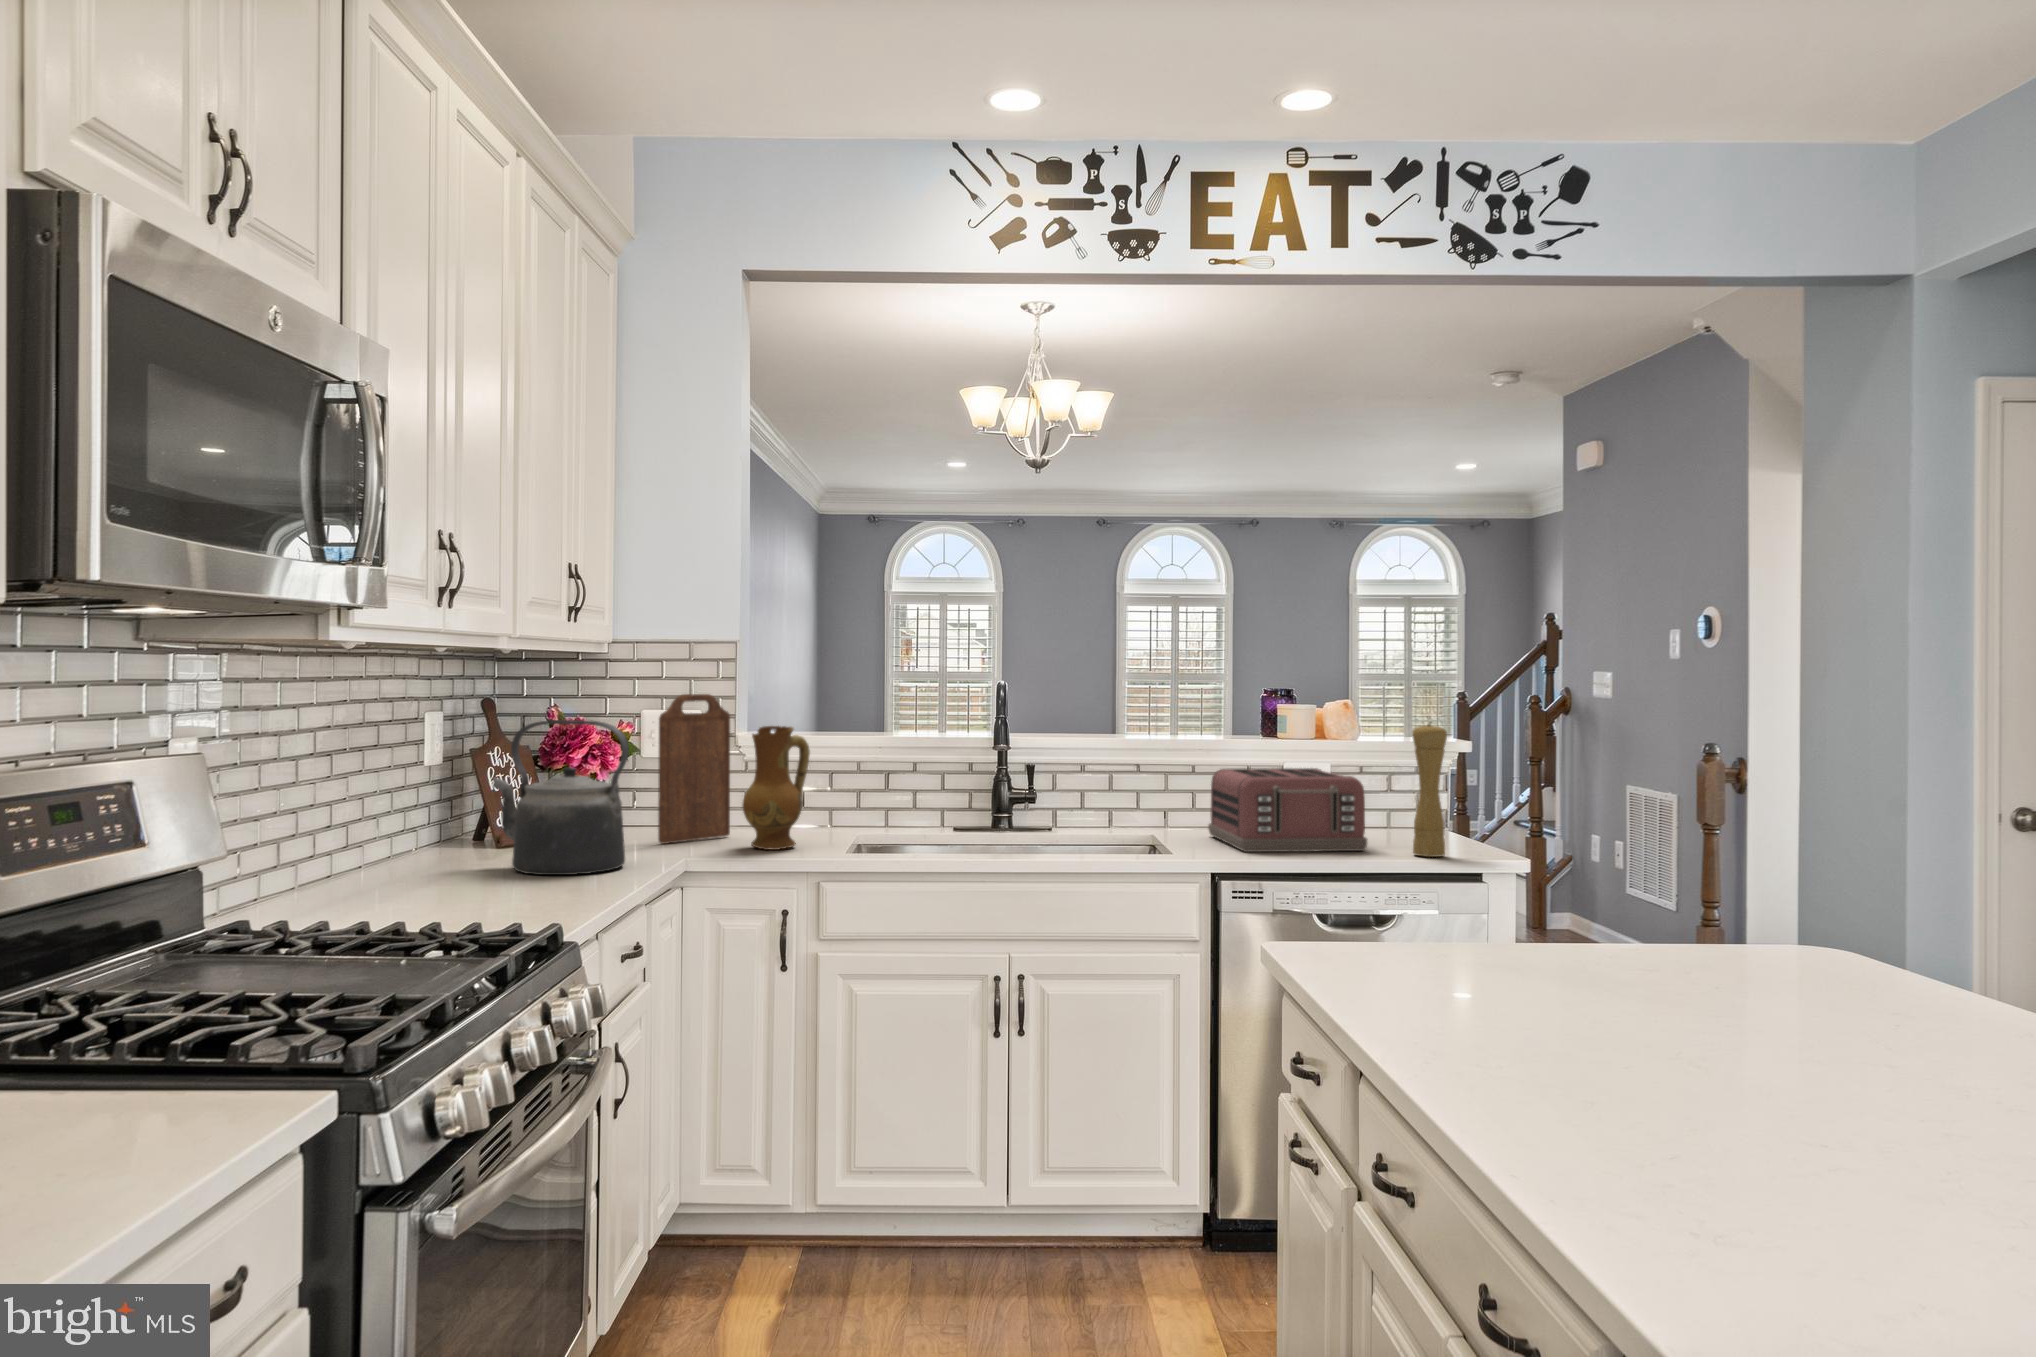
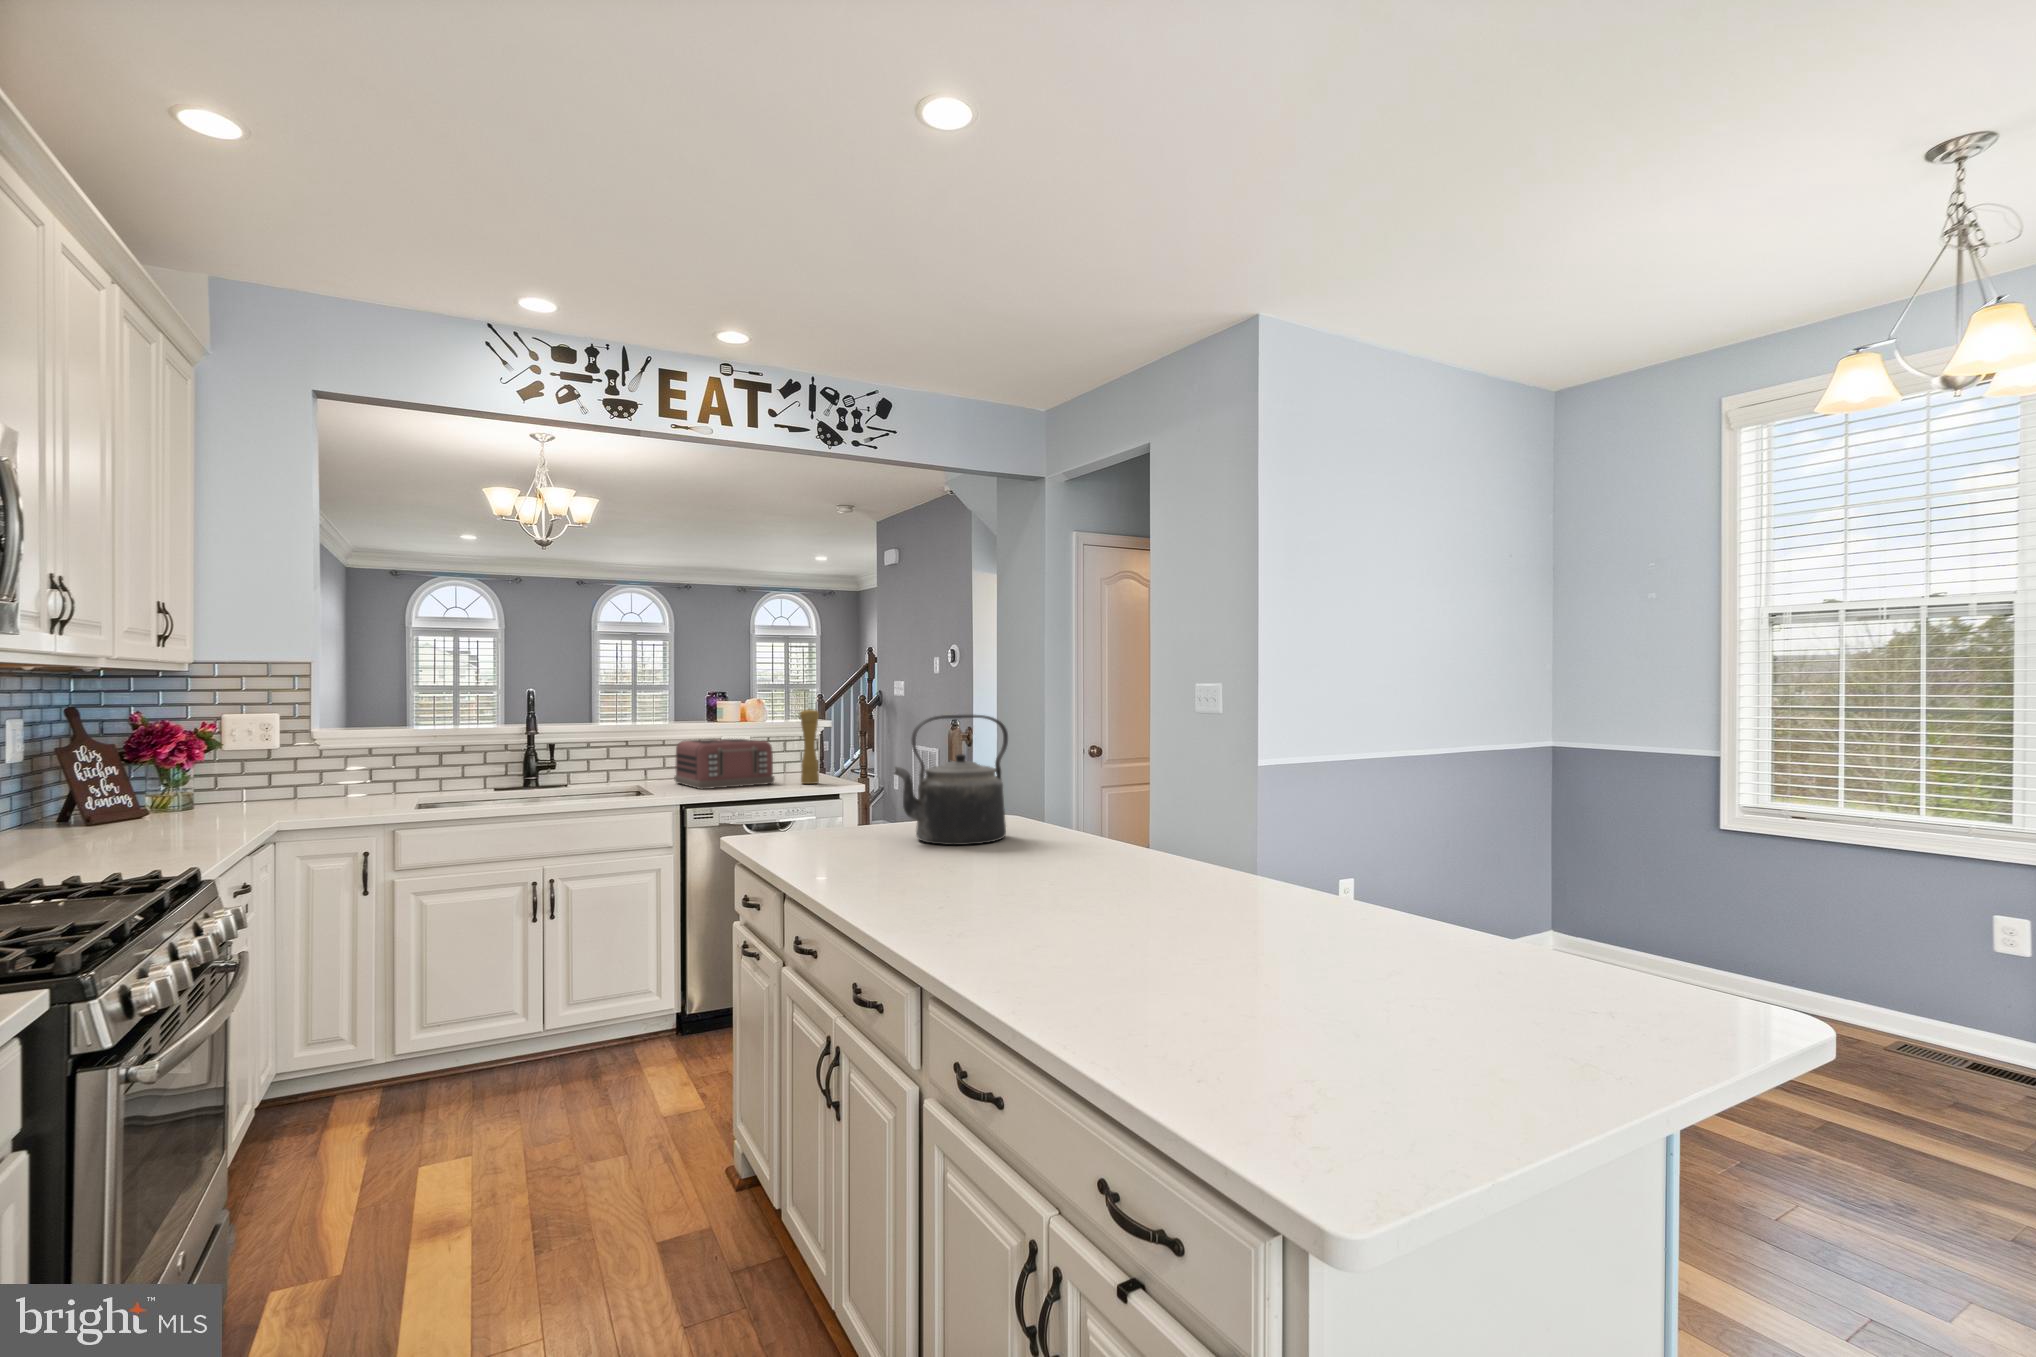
cutting board: present [658,694,730,844] -> none [245,701,306,814]
kettle: present [493,720,629,875] -> present [895,715,1008,845]
ceramic jug: present [742,726,810,850] -> none [325,722,381,811]

